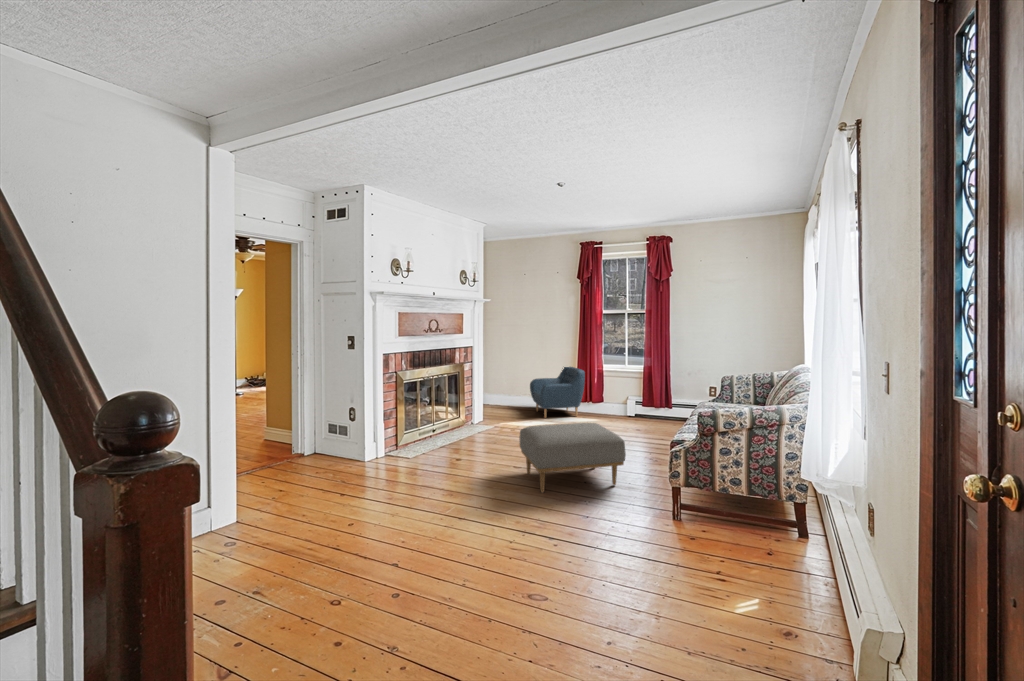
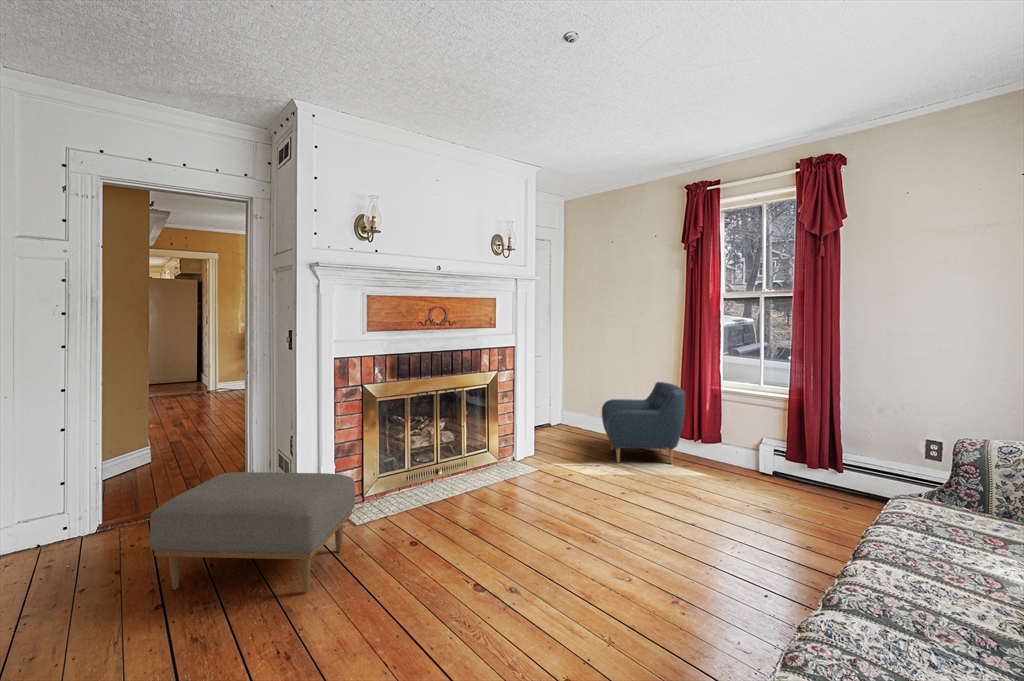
ottoman: present [519,423,626,492] -> present [150,472,355,593]

